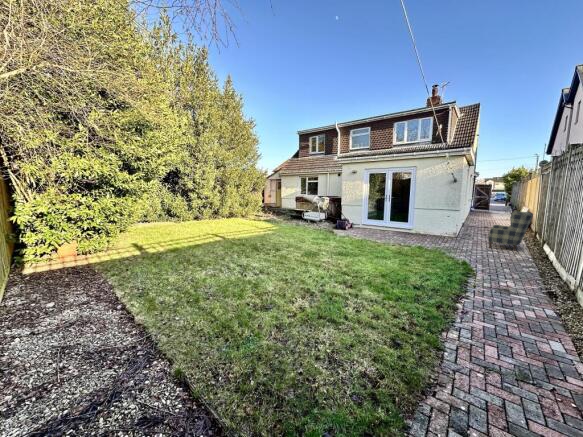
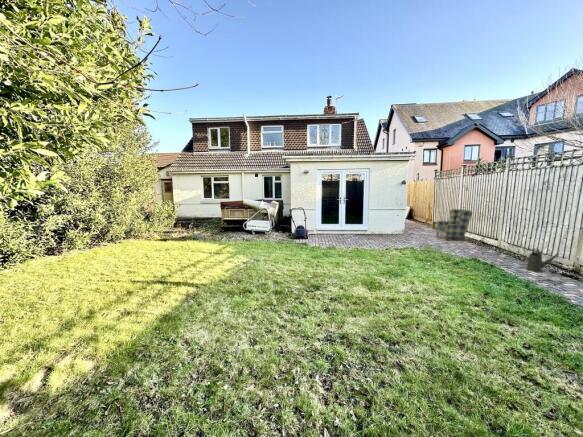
watering can: none [488,255,532,283] -> present [524,249,558,272]

